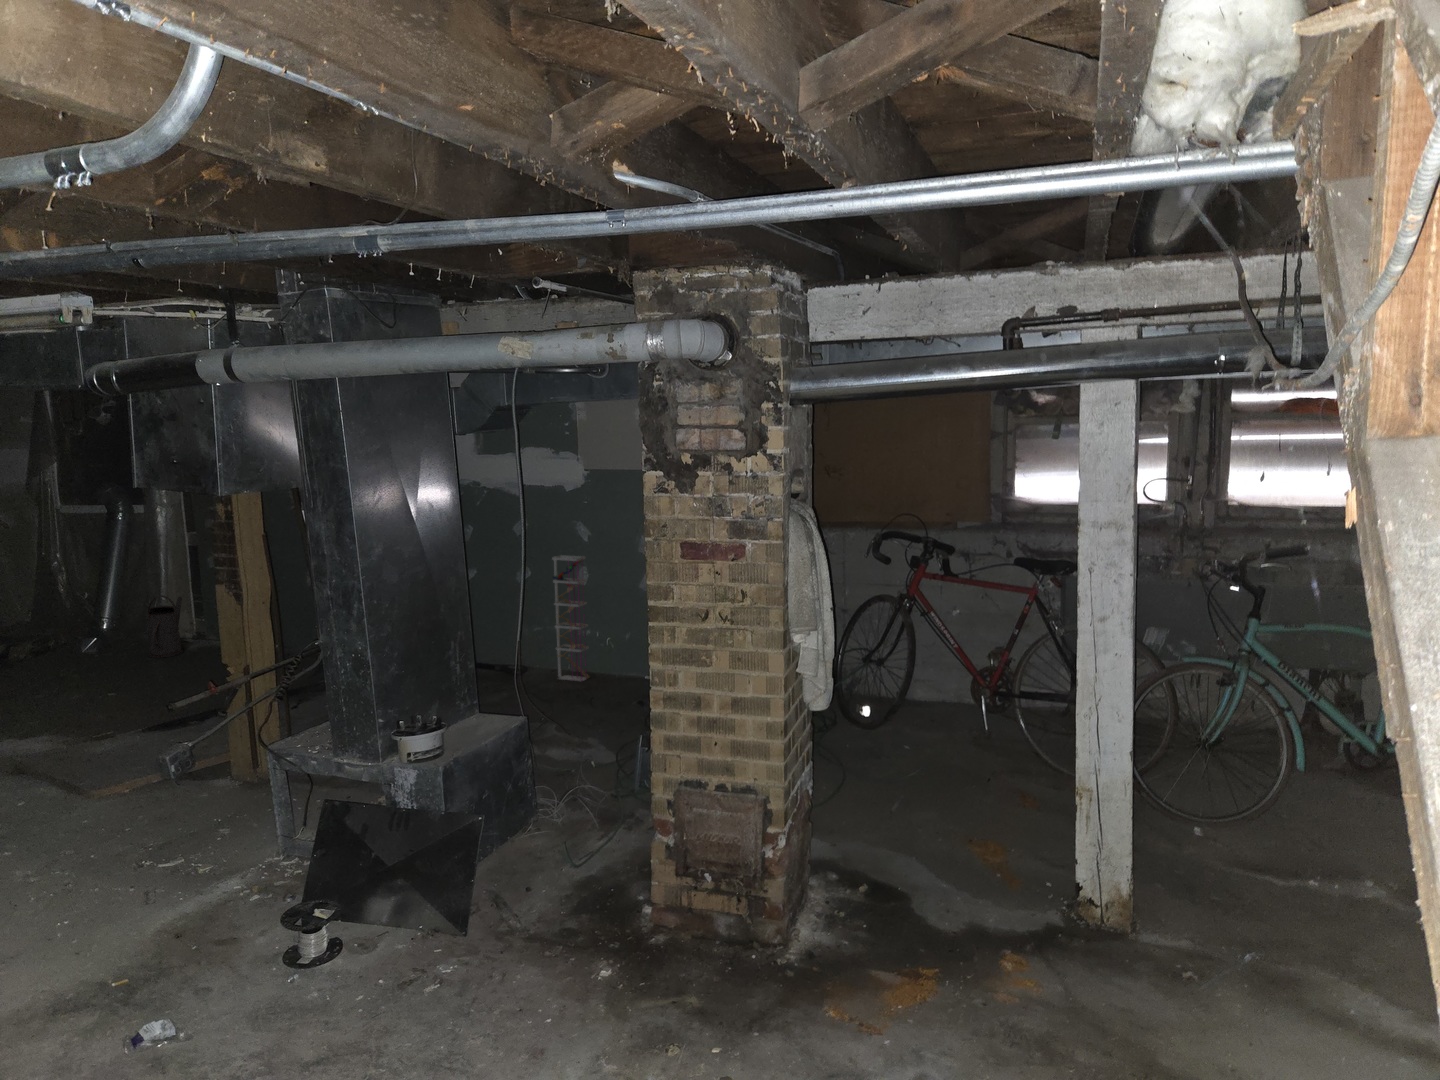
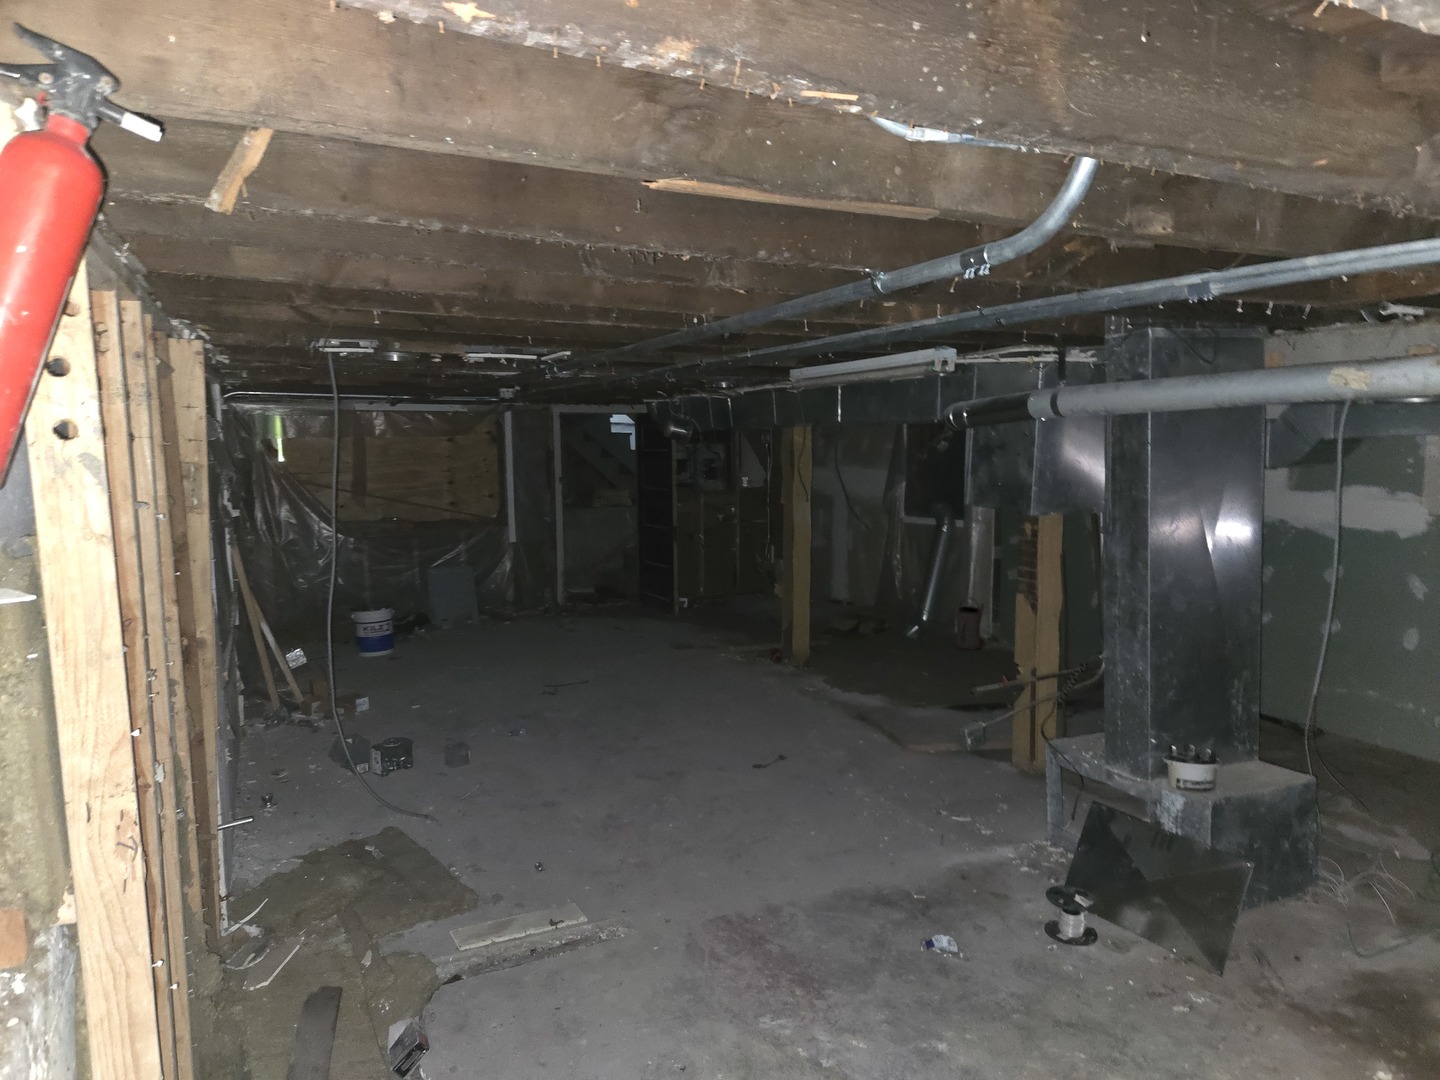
shelving unit: present [552,555,590,681] -> none [1365,611,1423,763]

